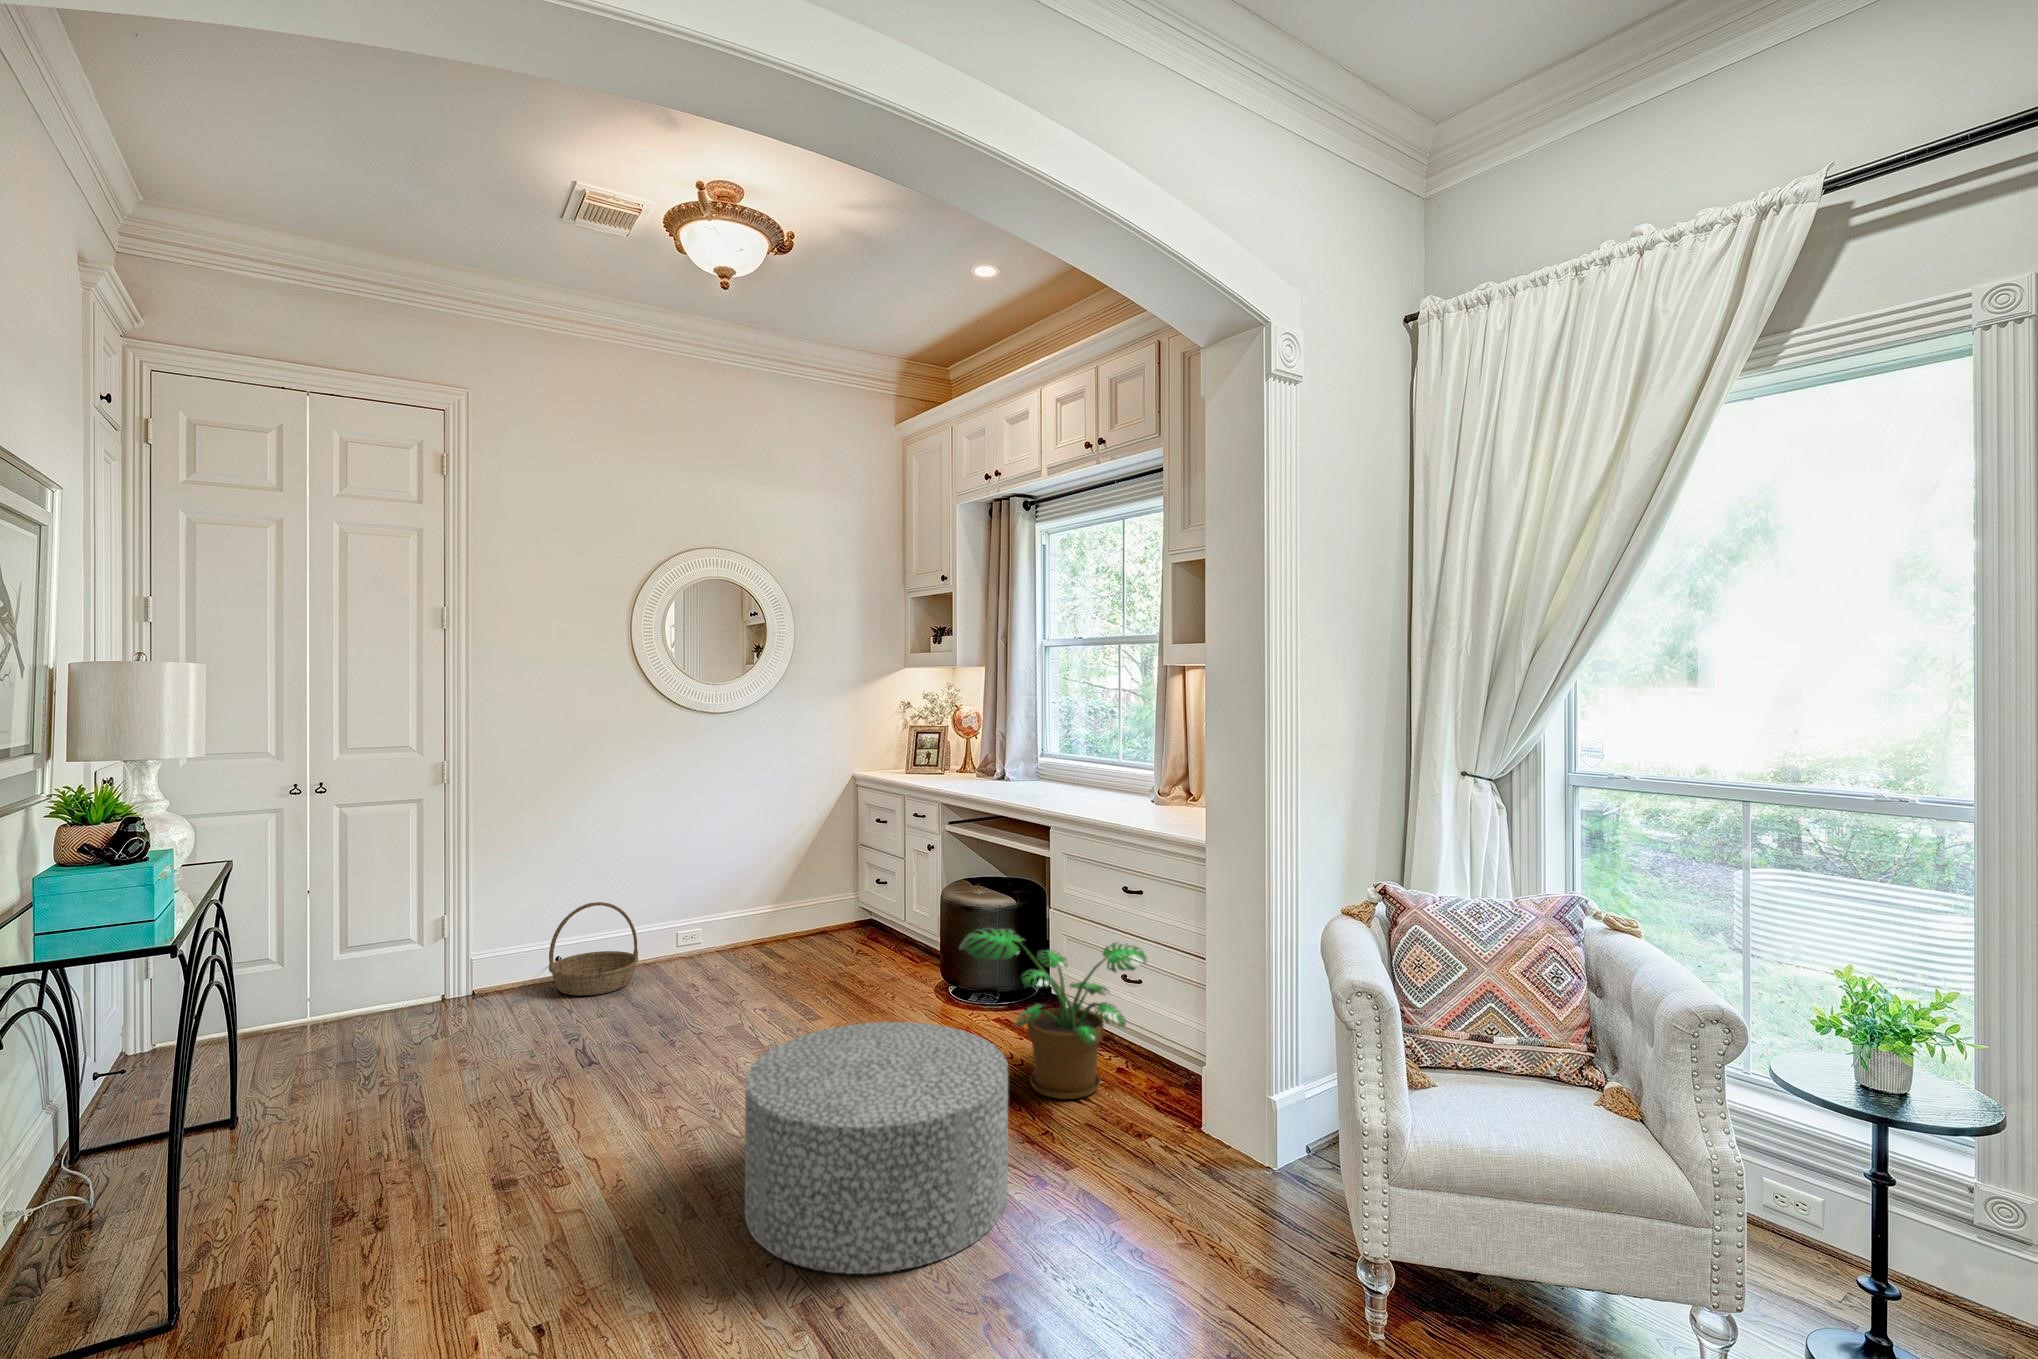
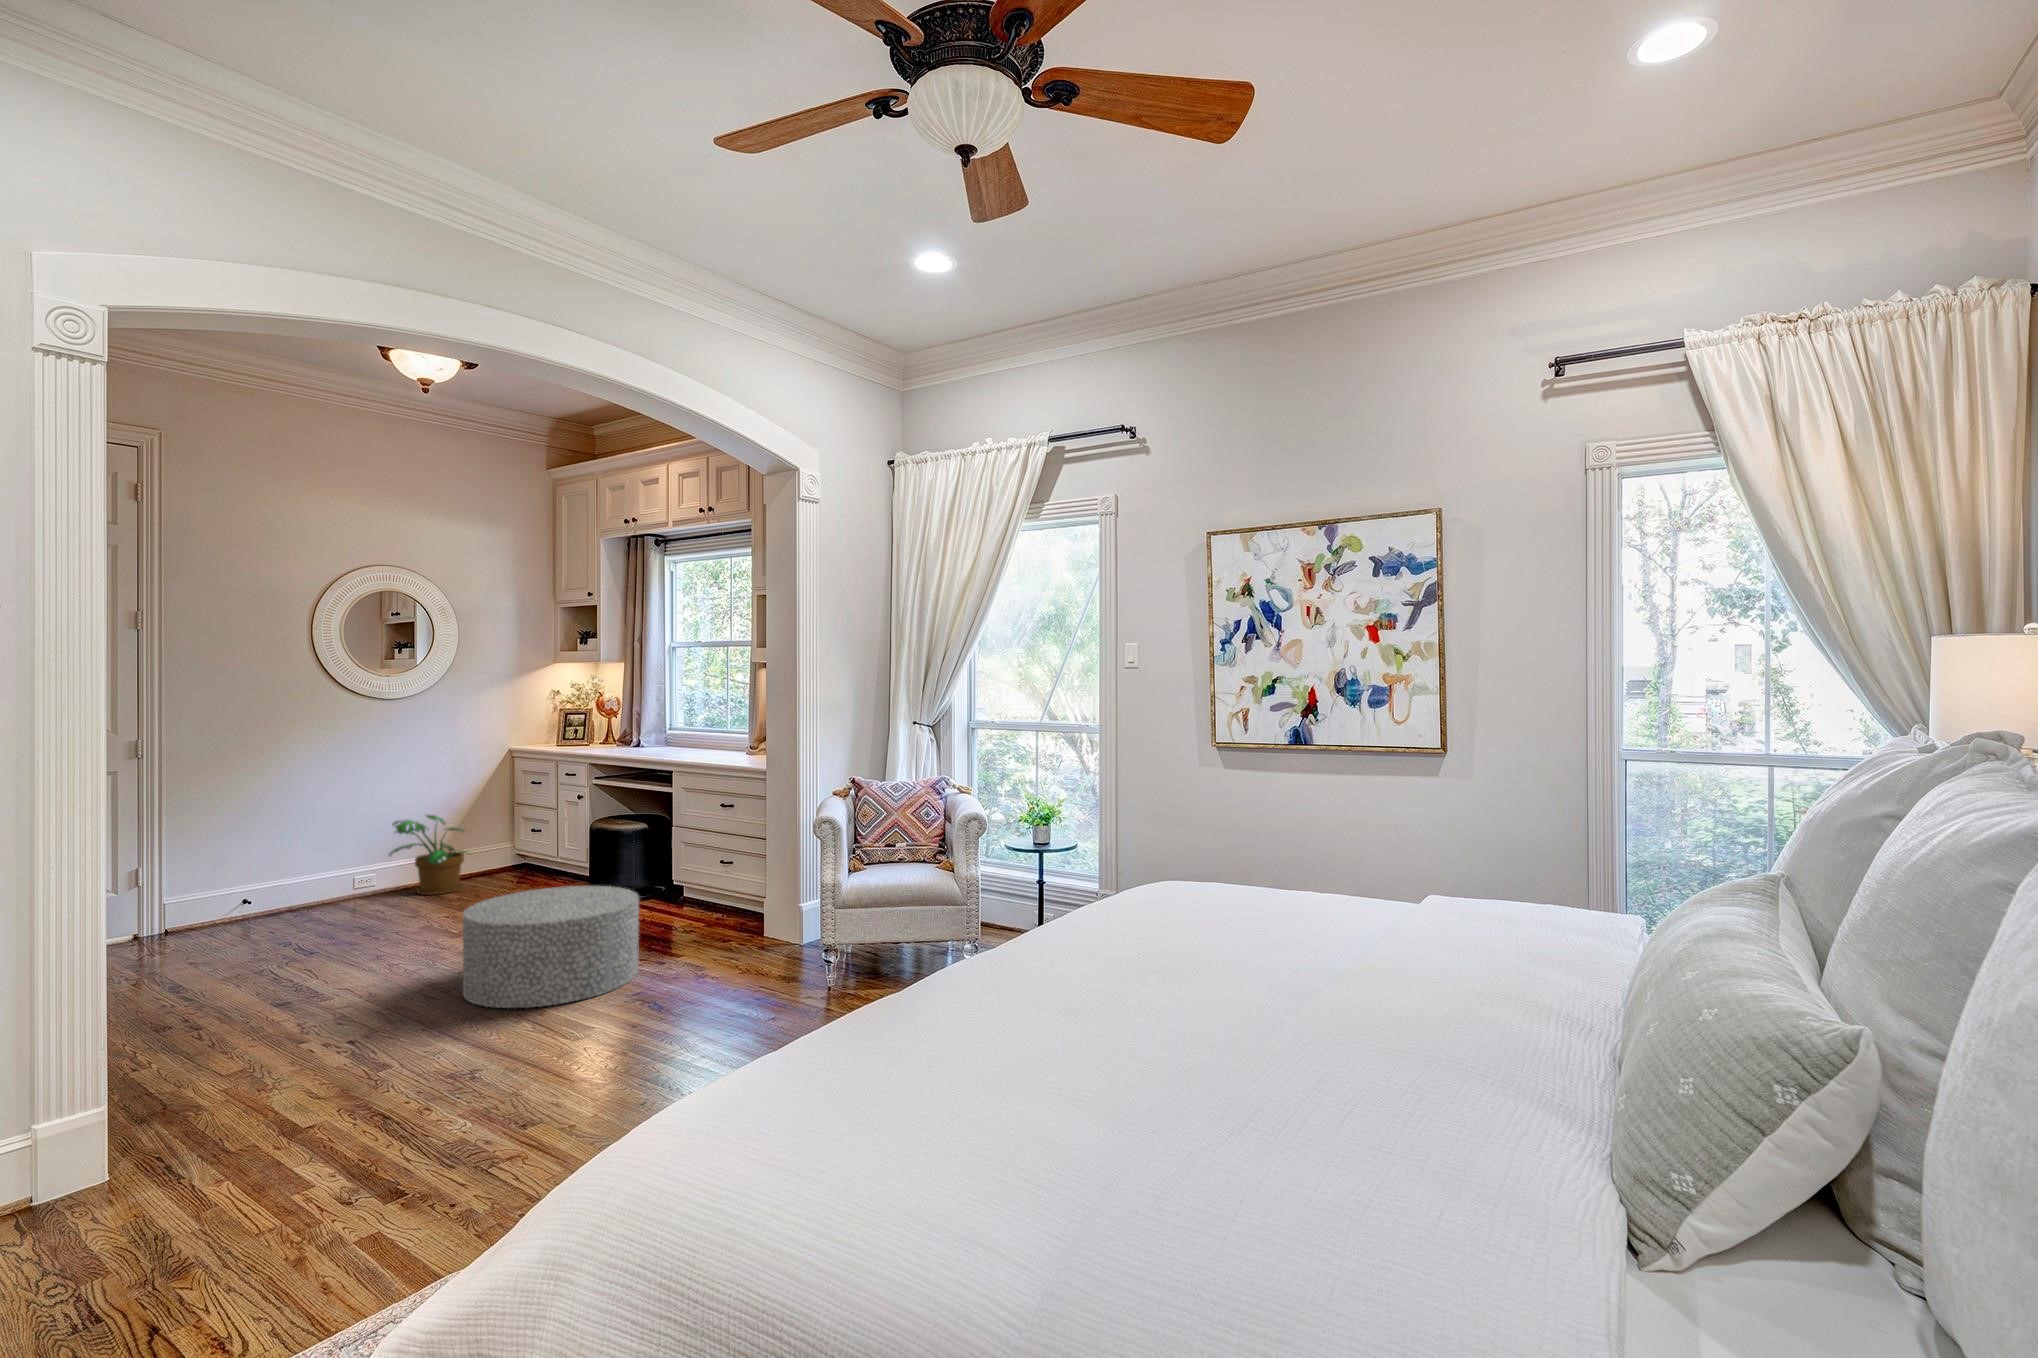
basket: present [549,902,638,996] -> none [243,849,326,922]
potted plant: present [960,928,1147,1099] -> present [389,815,470,895]

